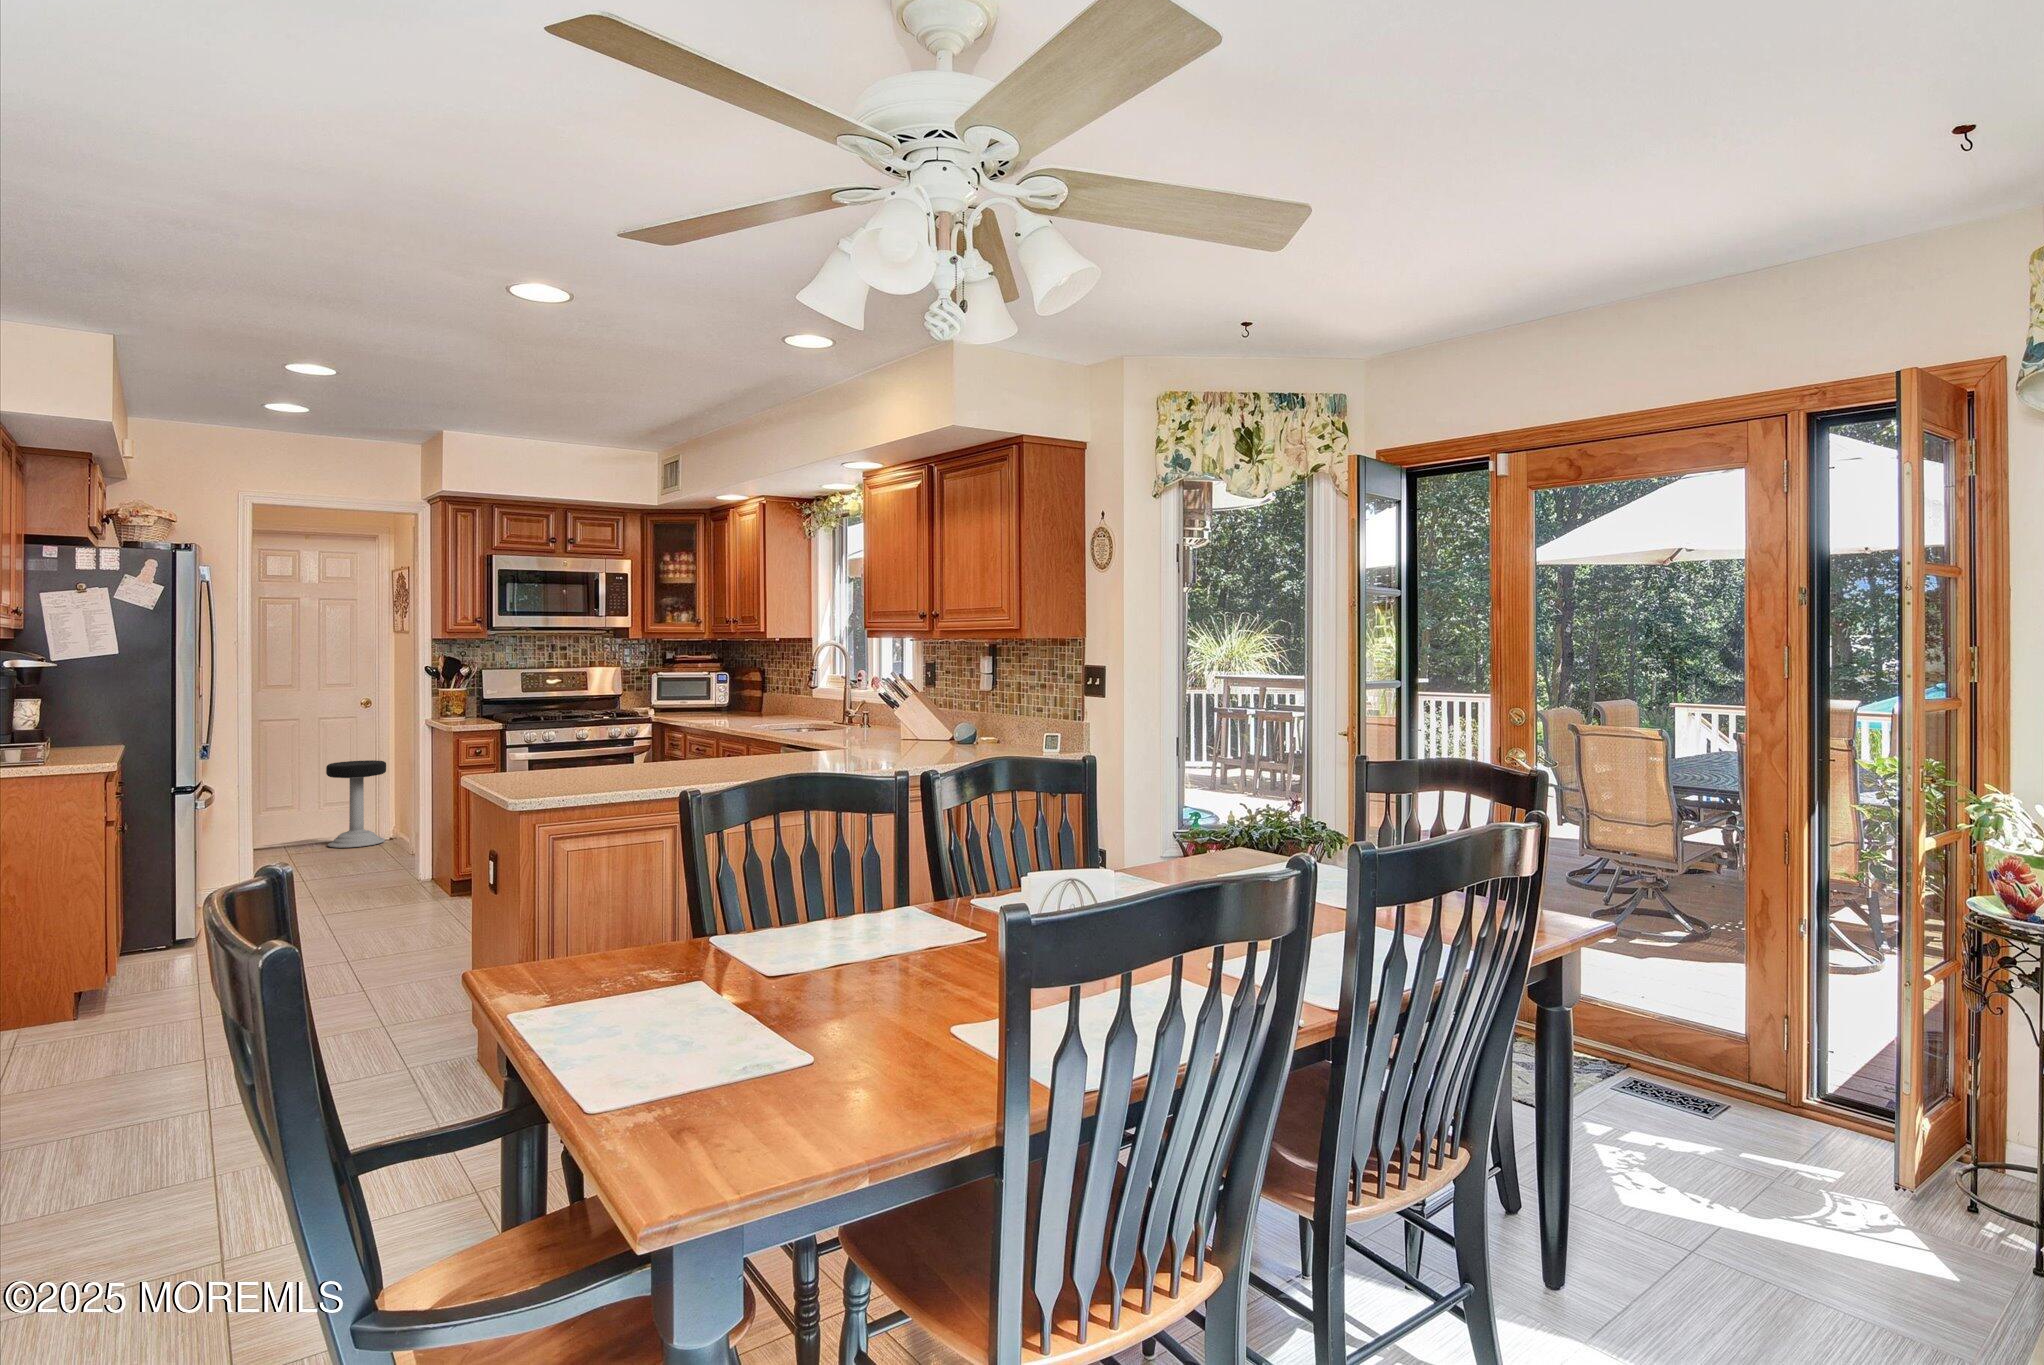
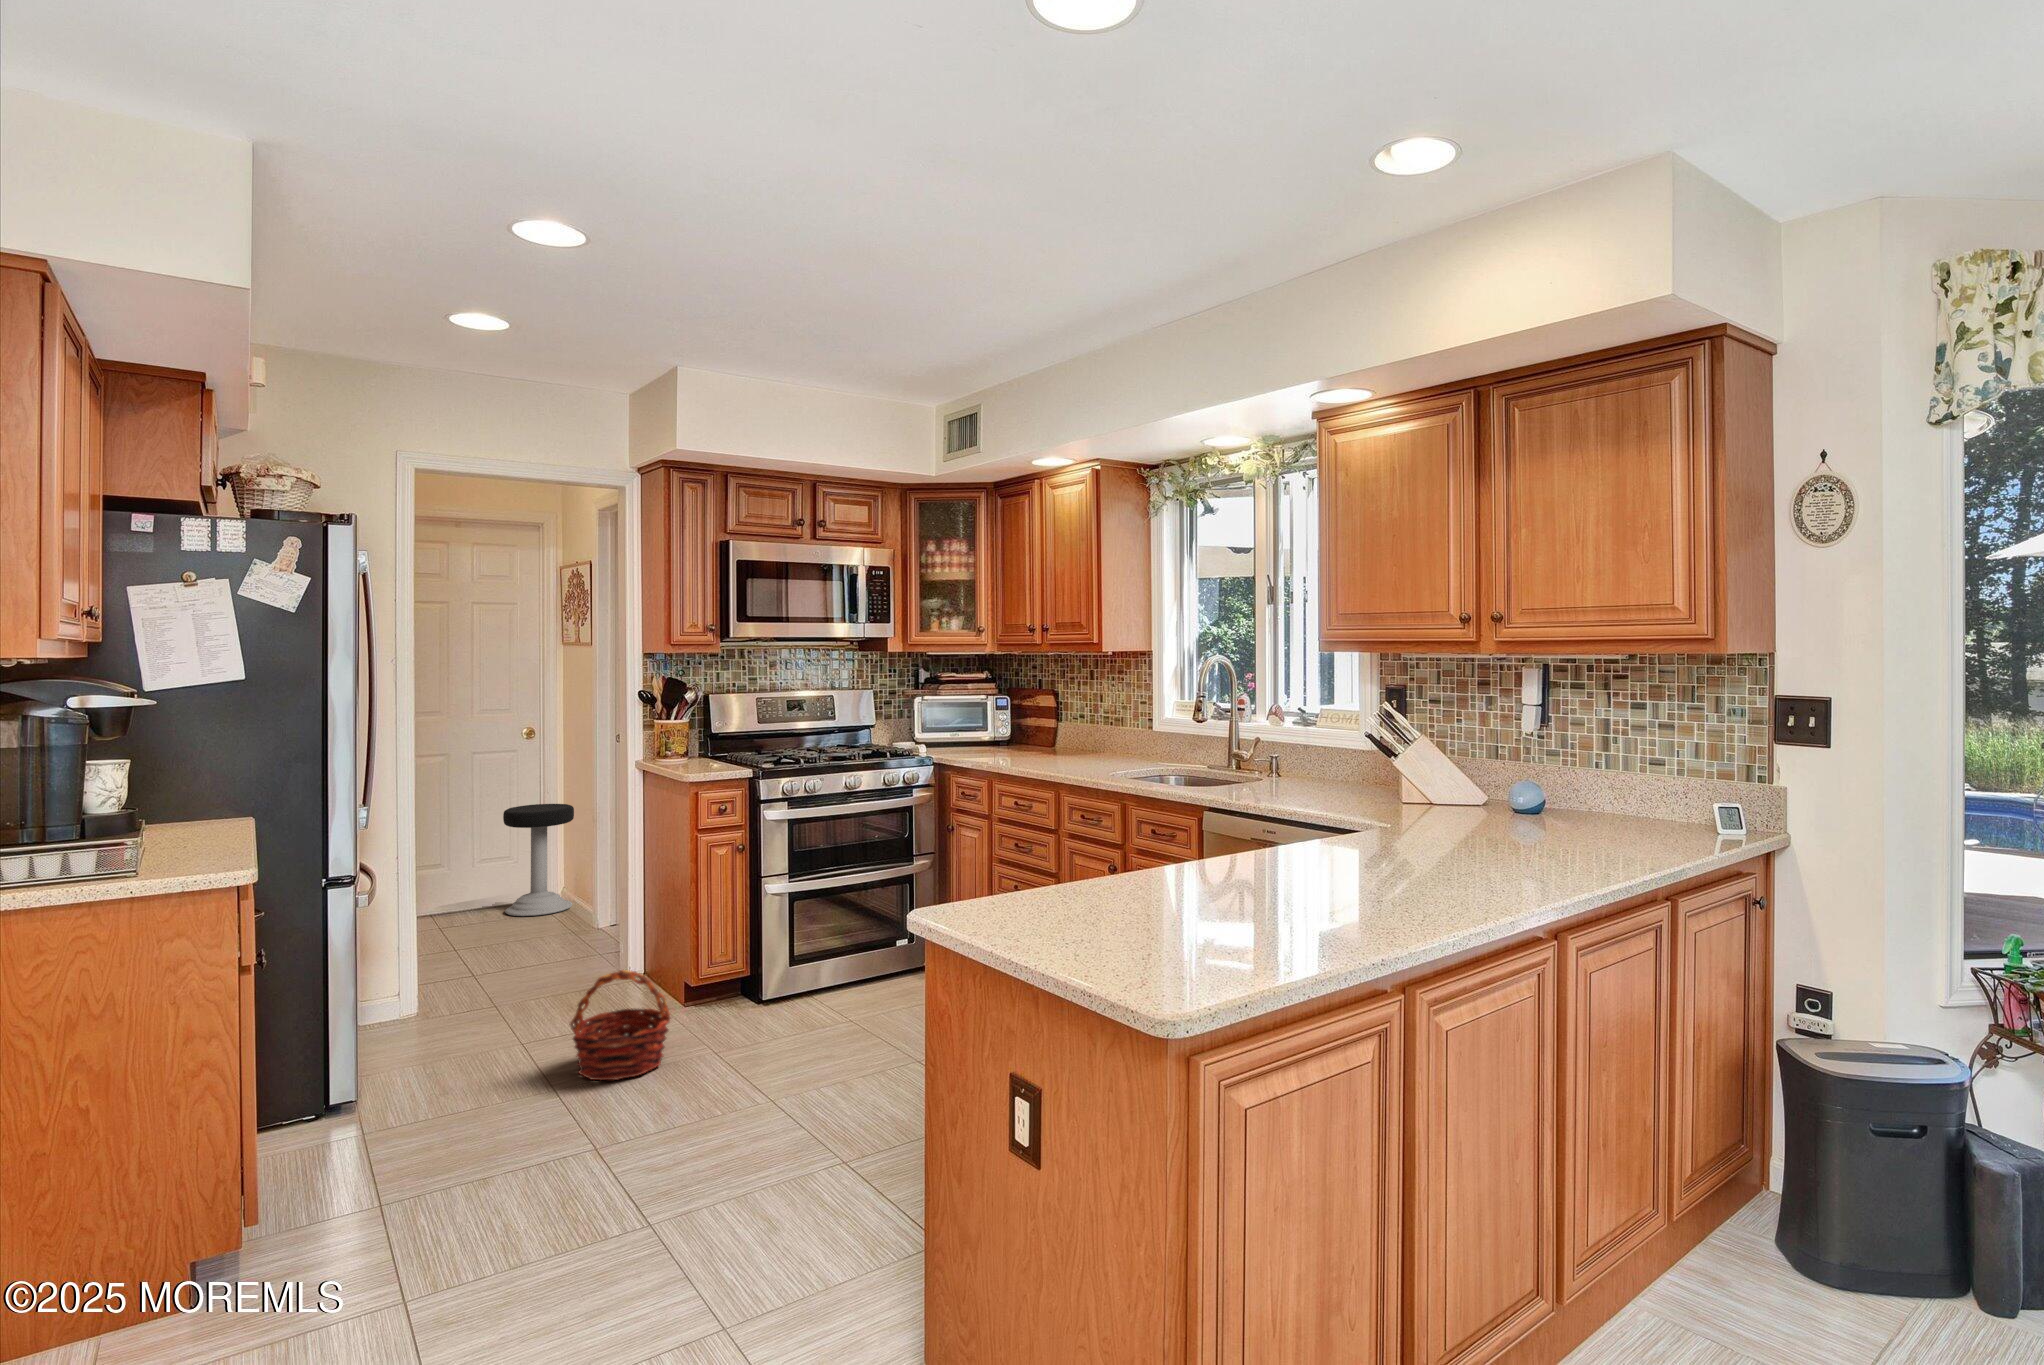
basket: none [352,857,427,930] -> present [569,970,670,1080]

